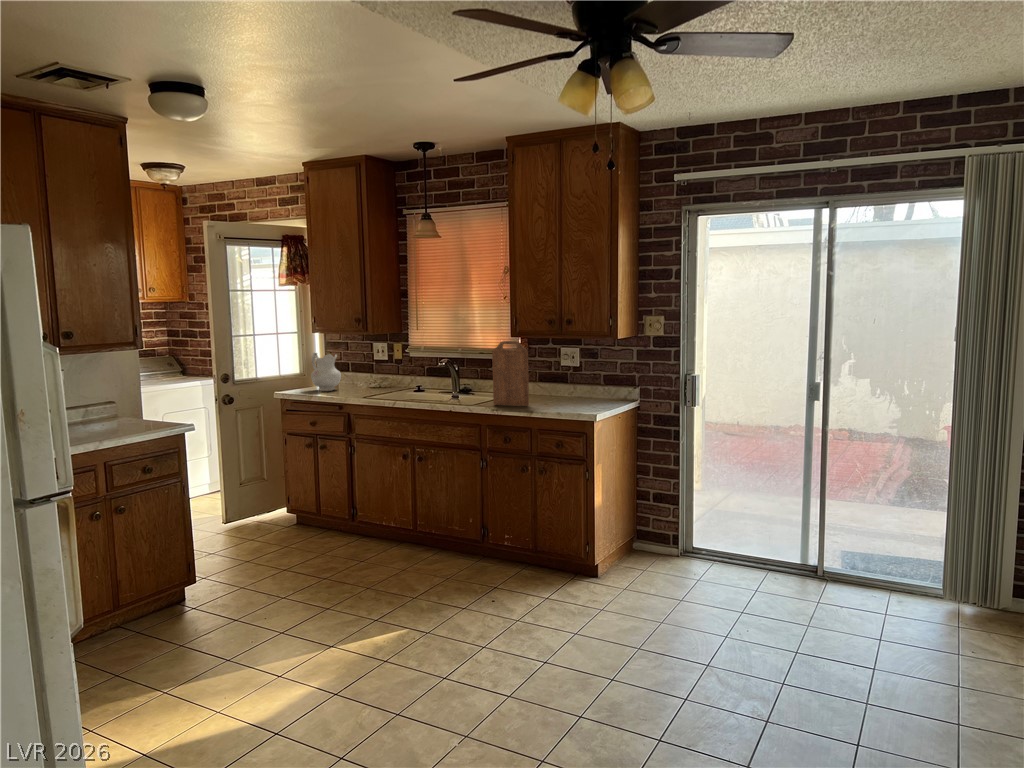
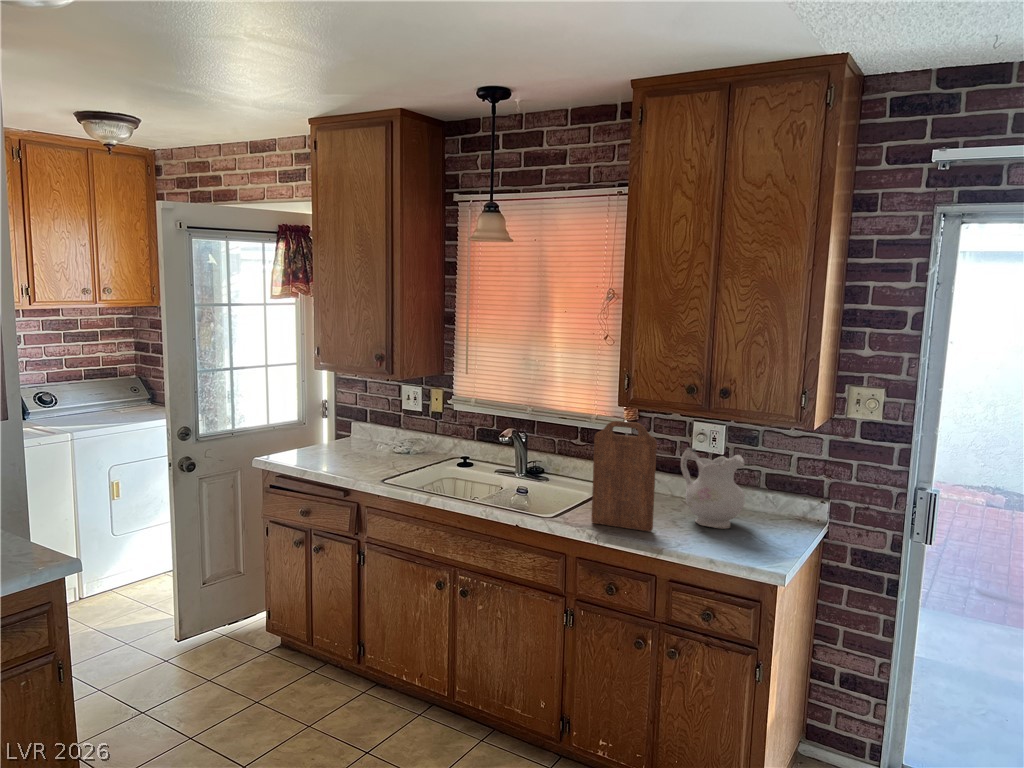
ceramic pitcher: present [311,353,341,391] -> present [681,448,745,529]

